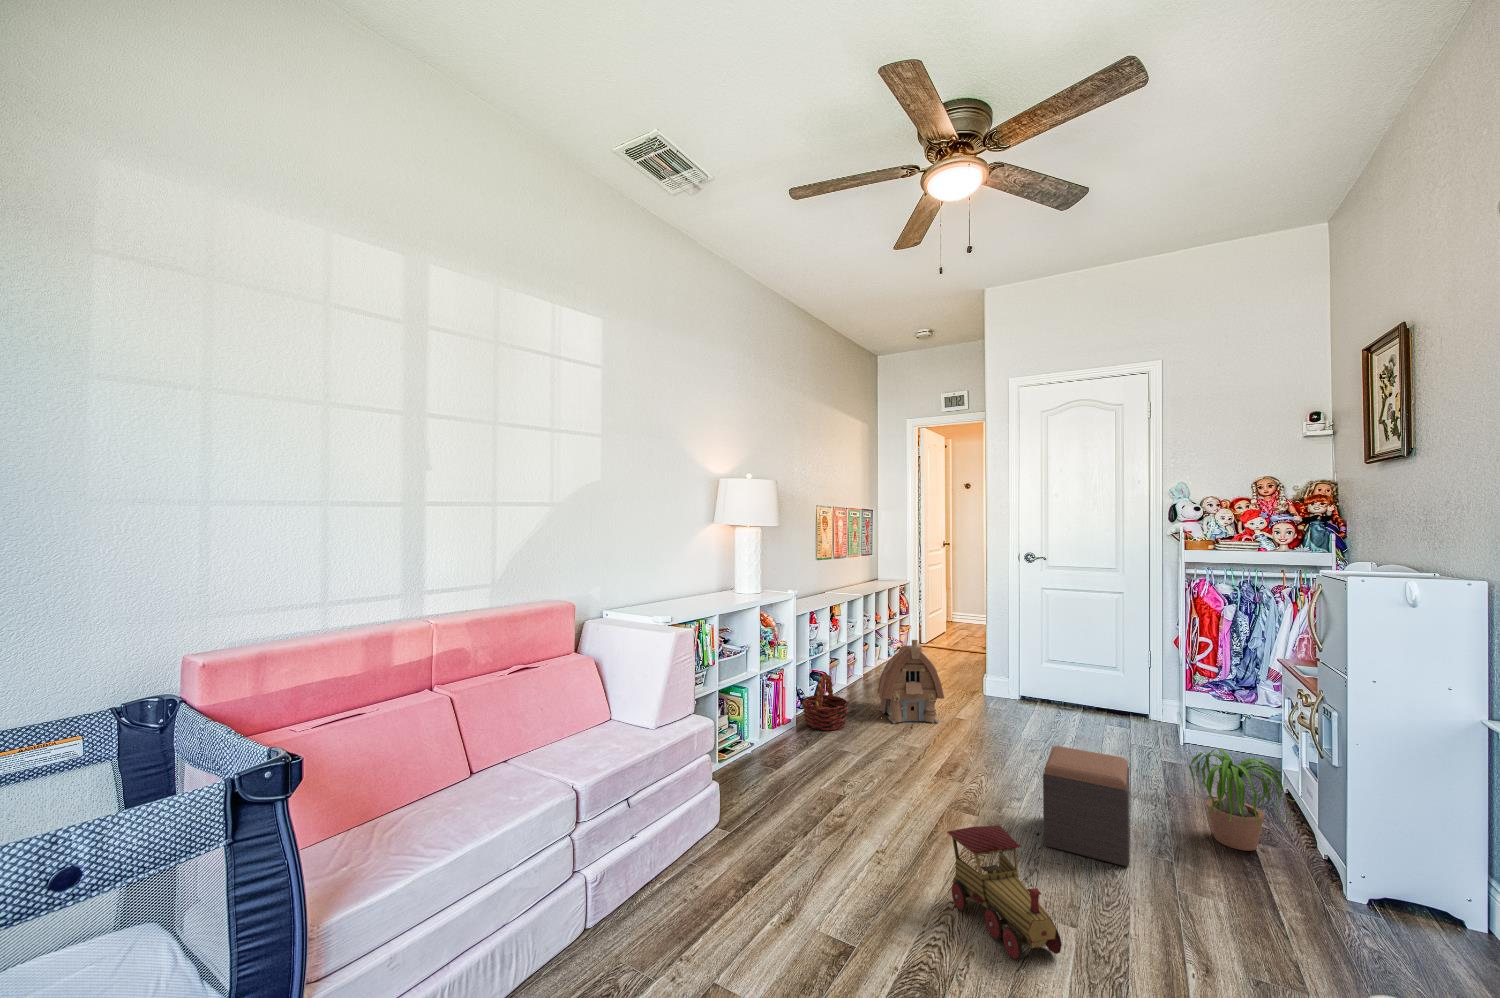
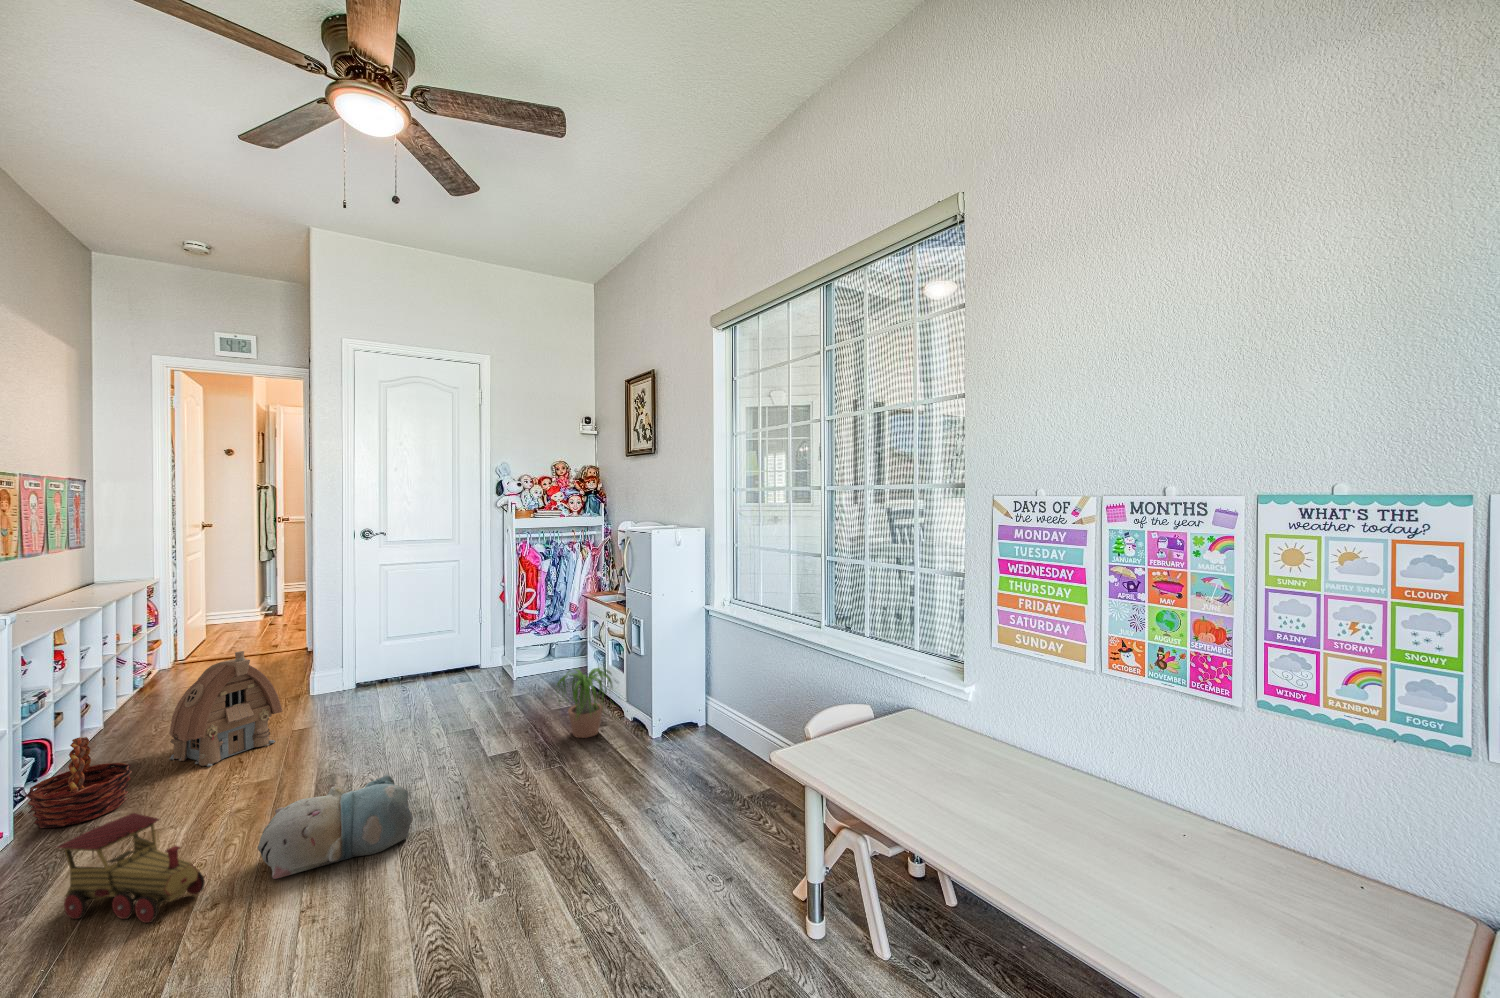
footstool: present [1043,746,1130,867] -> none [458,700,539,804]
plush toy: none [873,766,984,843] -> present [258,774,413,879]
toy train: present [947,826,1062,961] -> present [57,813,205,923]

